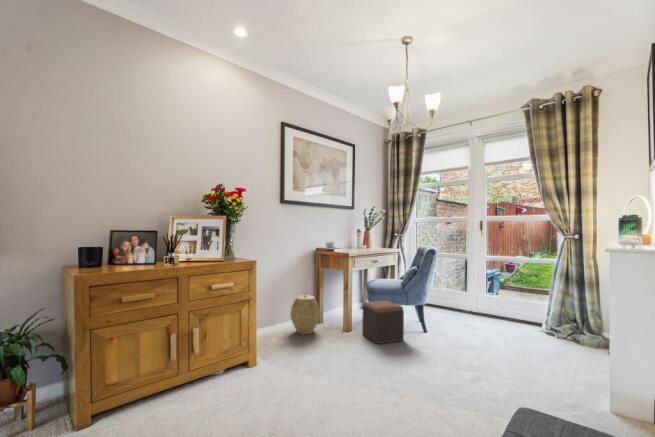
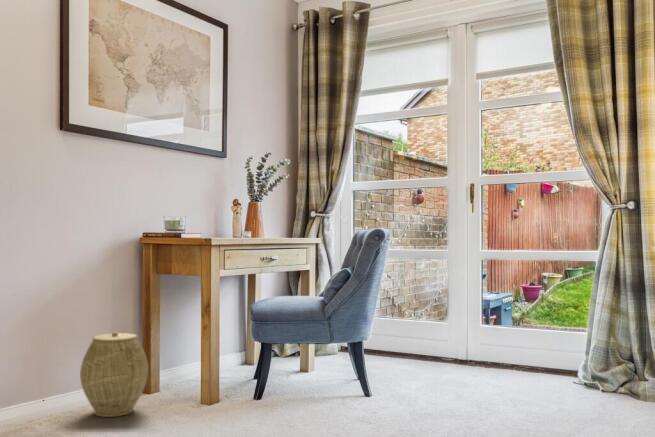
footstool: present [362,300,404,344] -> none [241,336,326,423]

